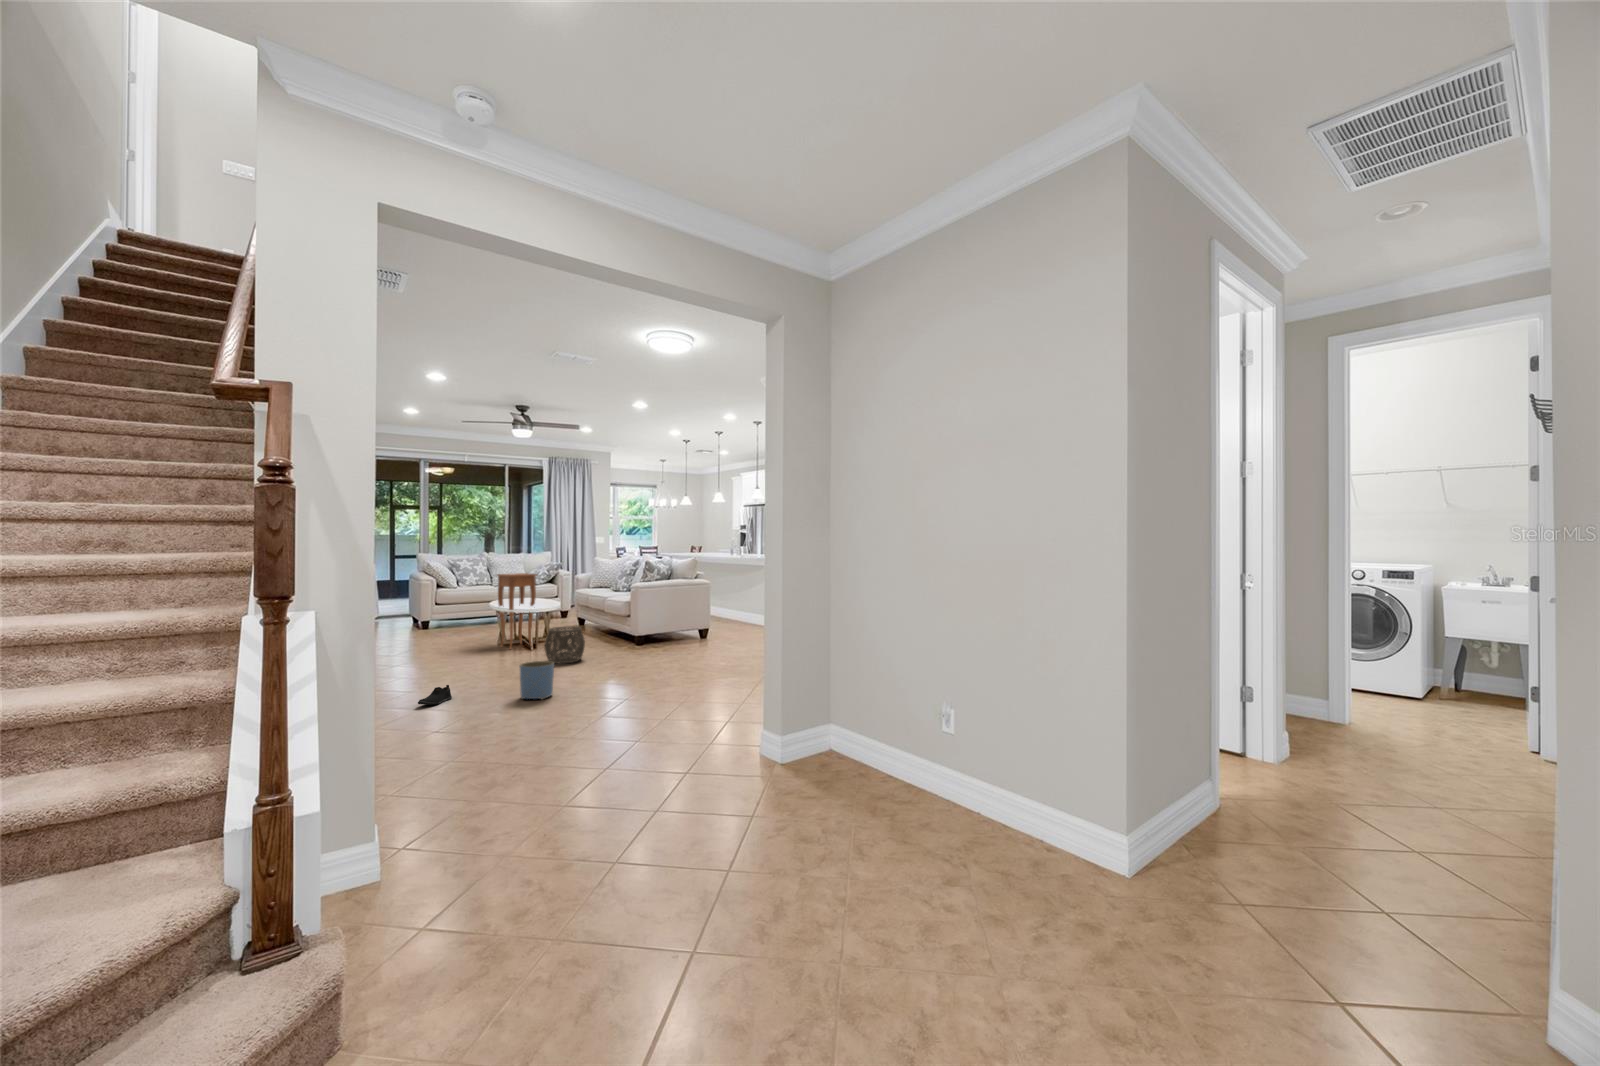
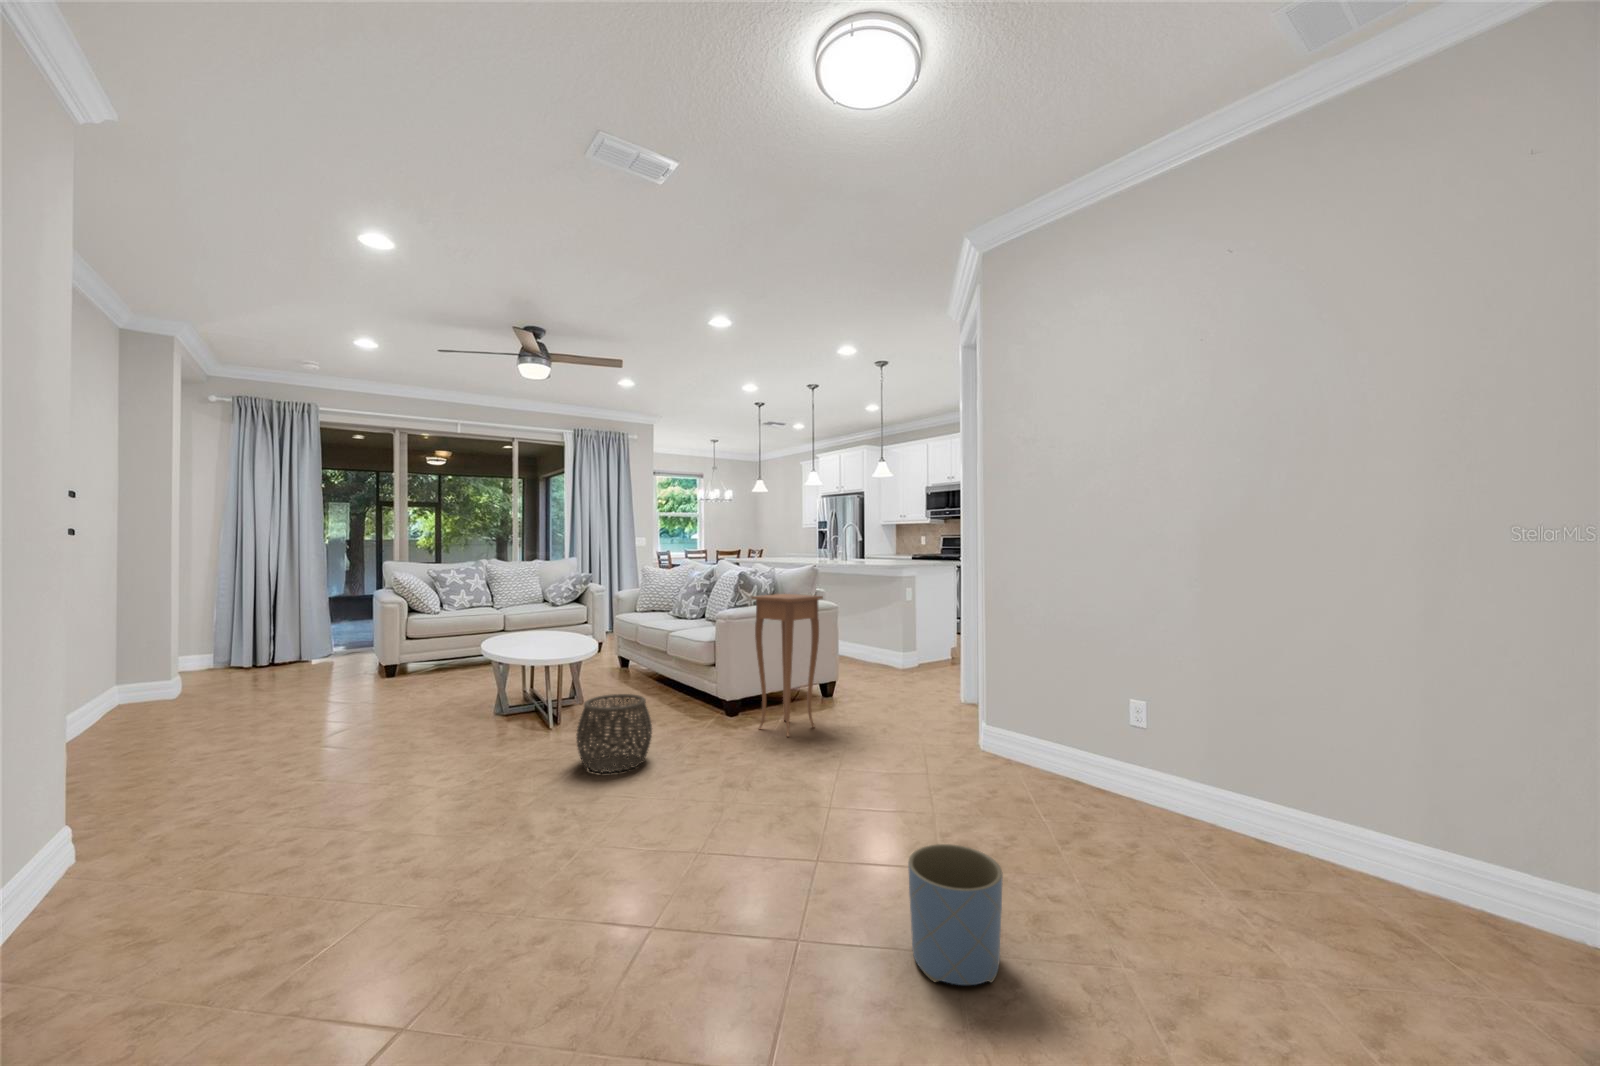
side table: present [497,573,537,649] -> present [751,594,823,736]
planter: present [520,661,554,699] -> present [908,844,1003,985]
shoe: present [418,685,452,705] -> none [211,906,340,1006]

